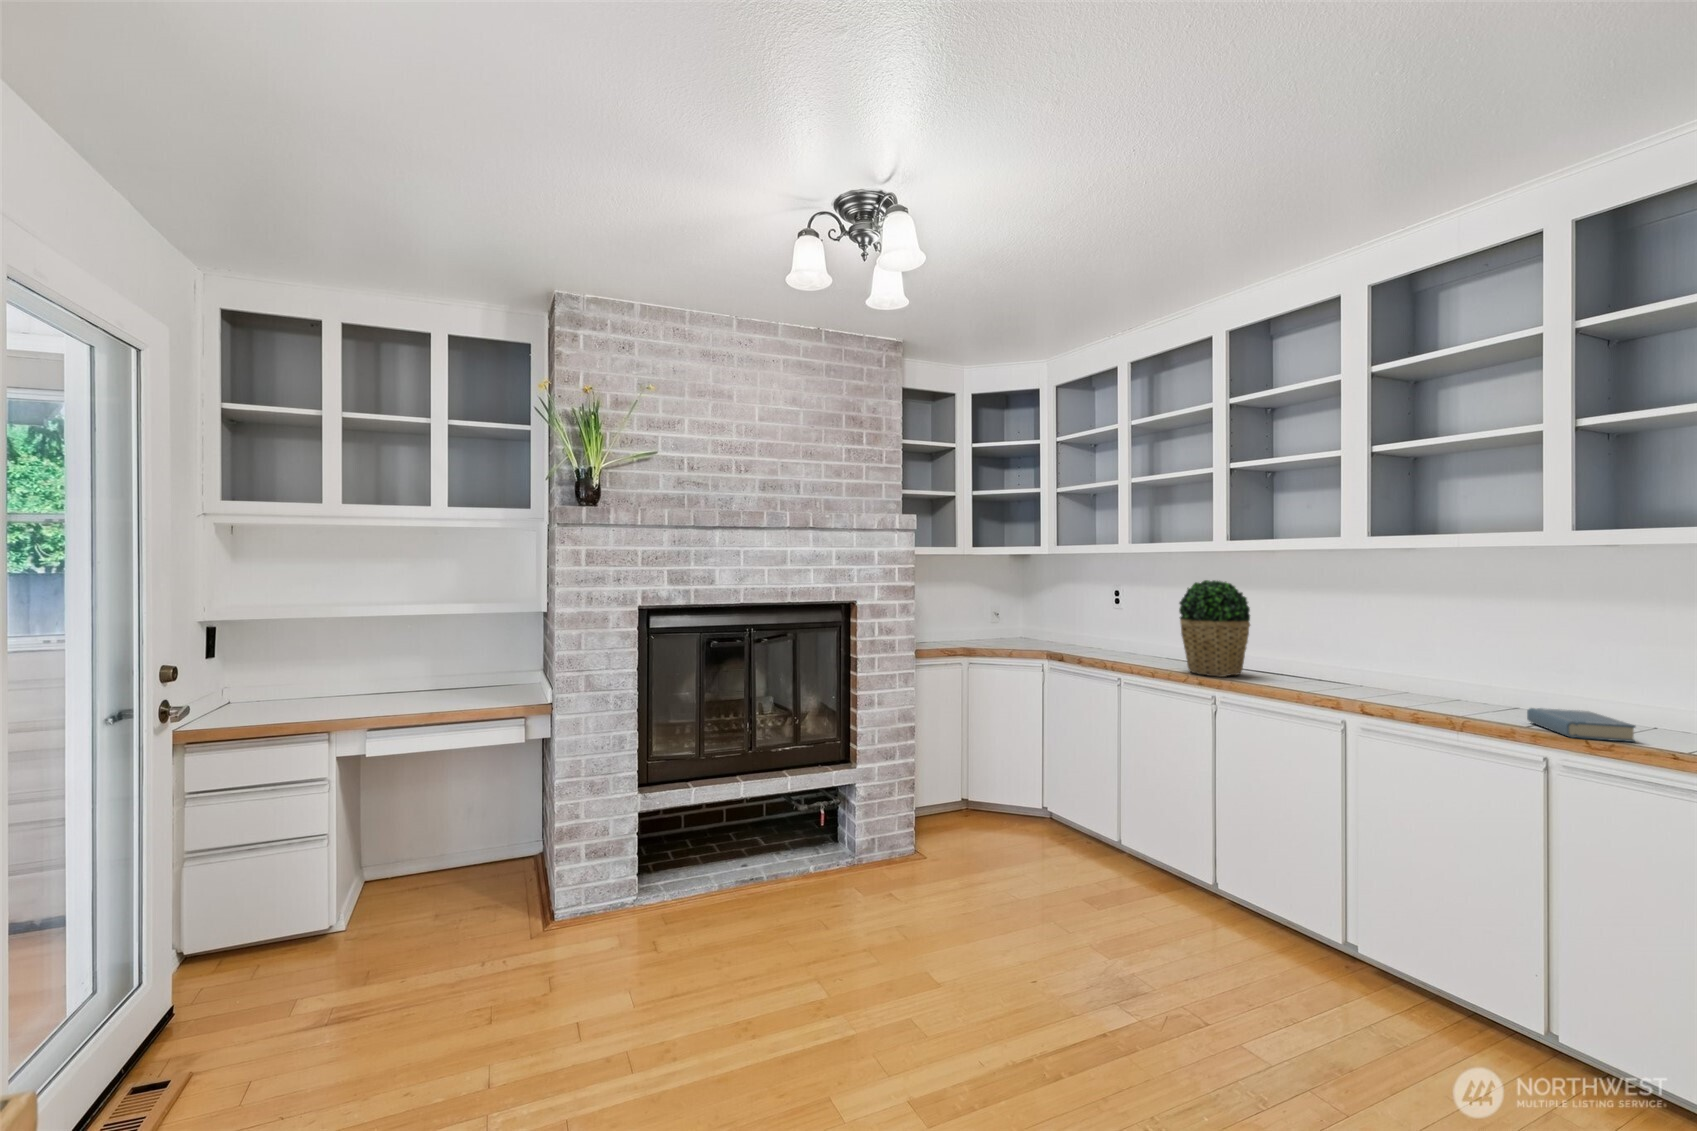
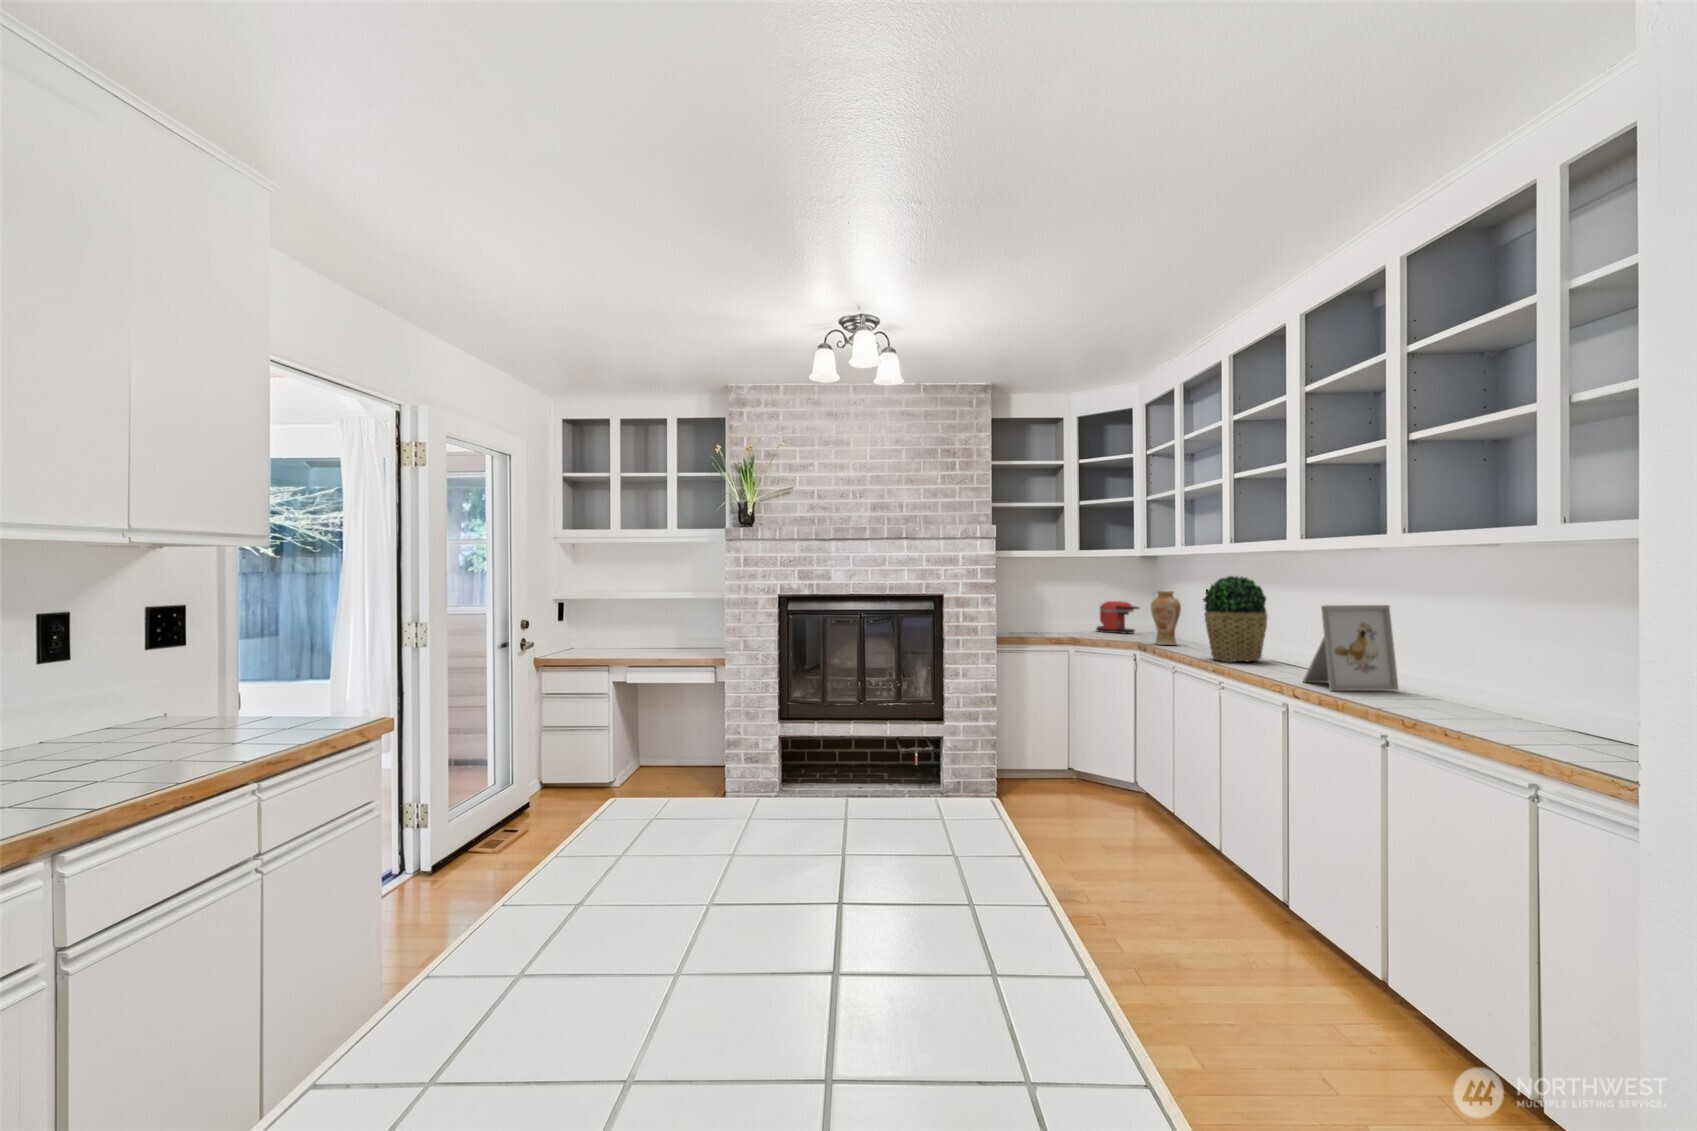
vase: none [1065,595,1098,654] -> present [1150,591,1181,645]
coffee maker: none [962,604,1011,639] -> present [1096,601,1139,634]
picture frame: none [1383,616,1496,718] -> present [1303,605,1399,691]
hardback book: present [1527,708,1635,742] -> none [1374,684,1441,709]

